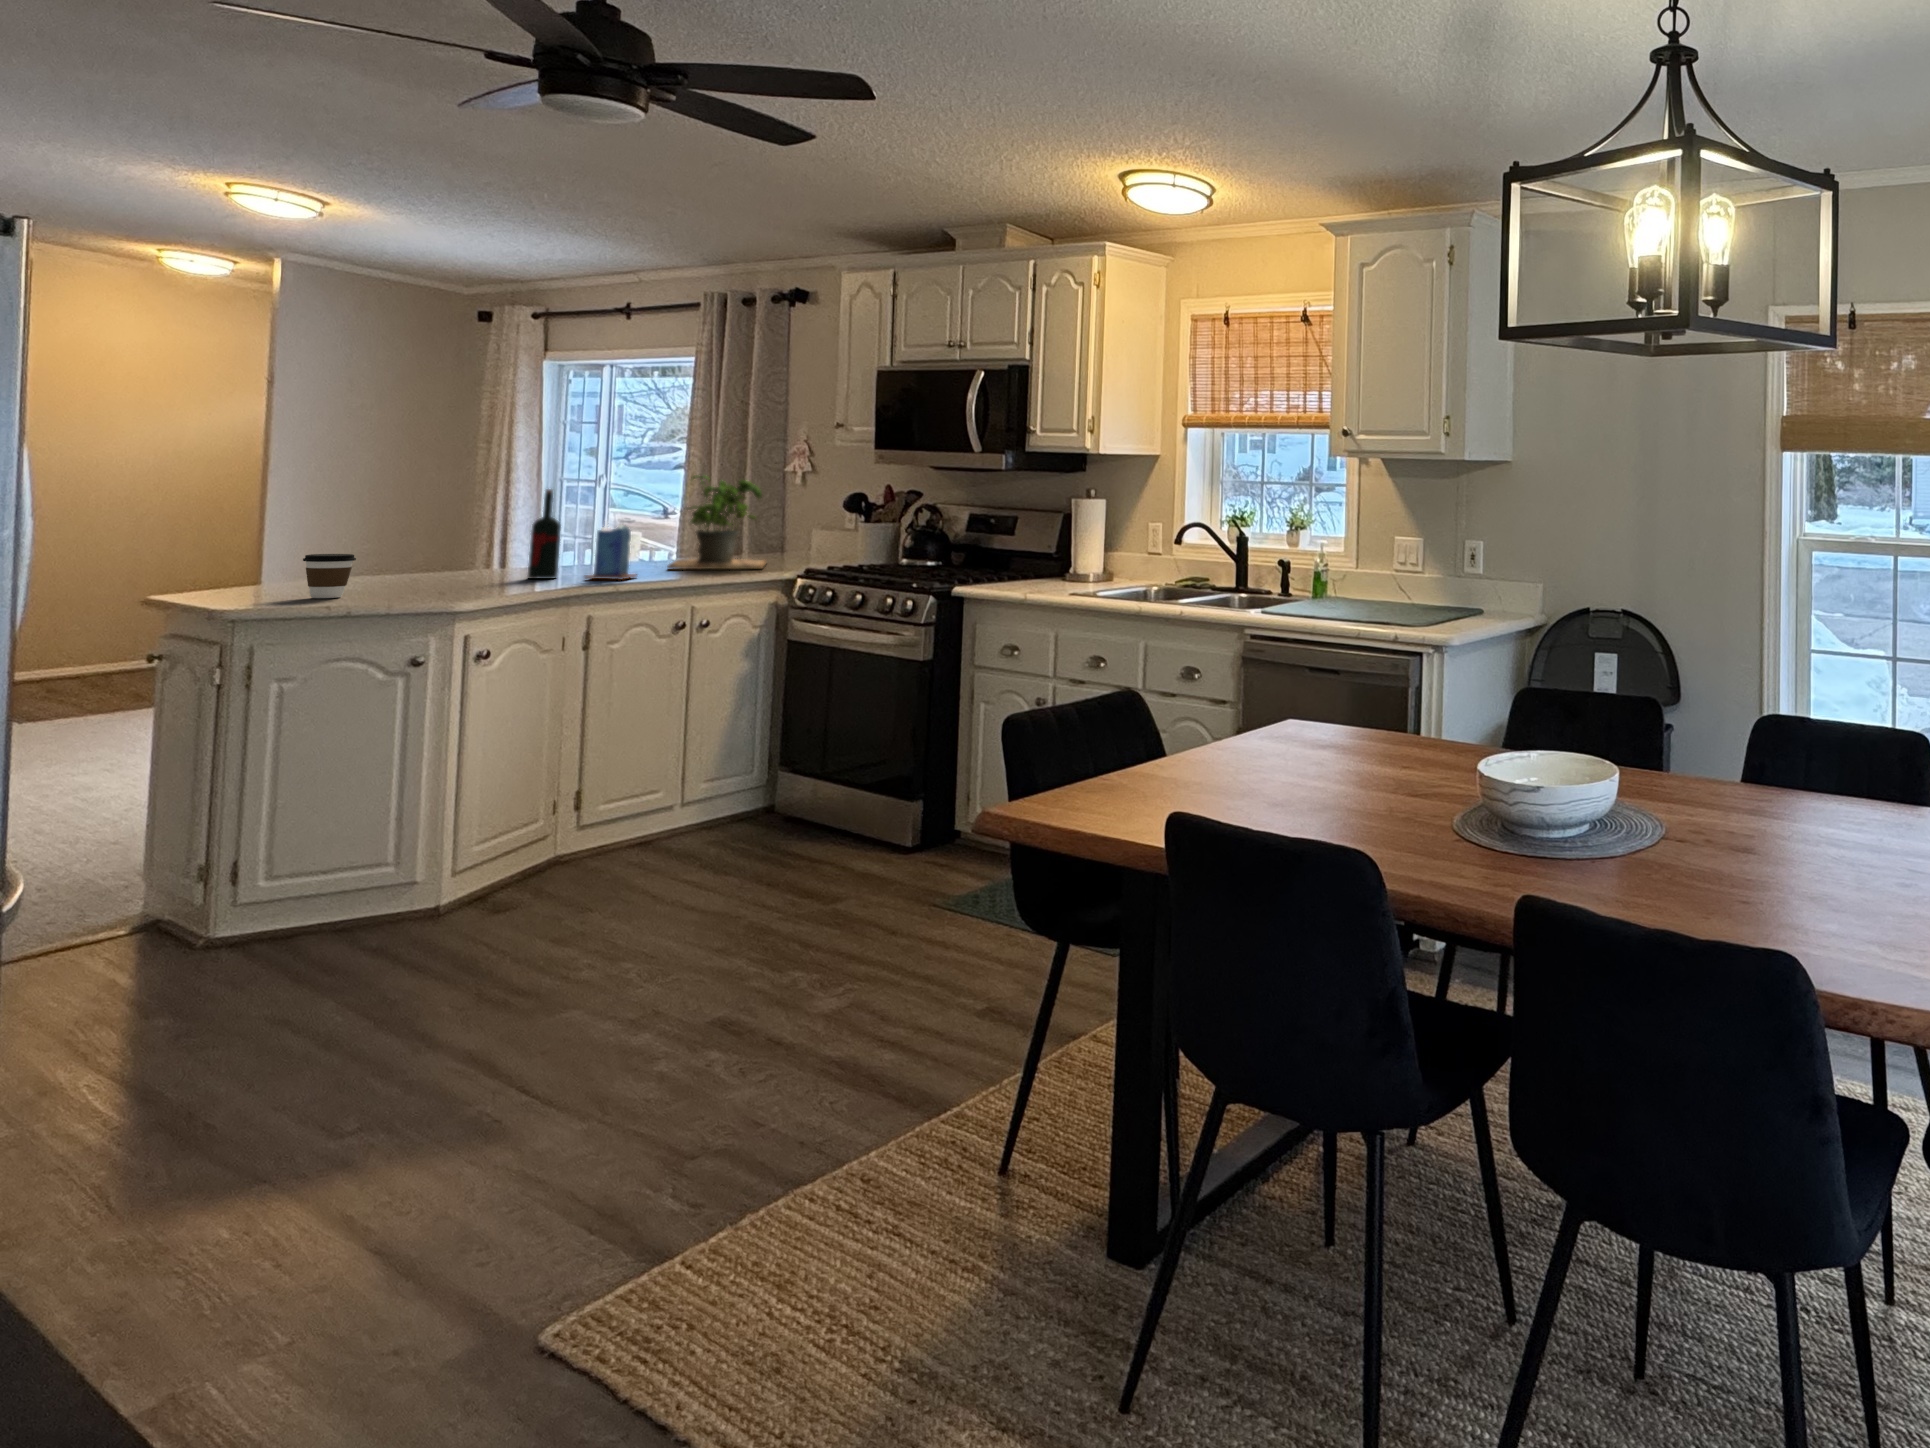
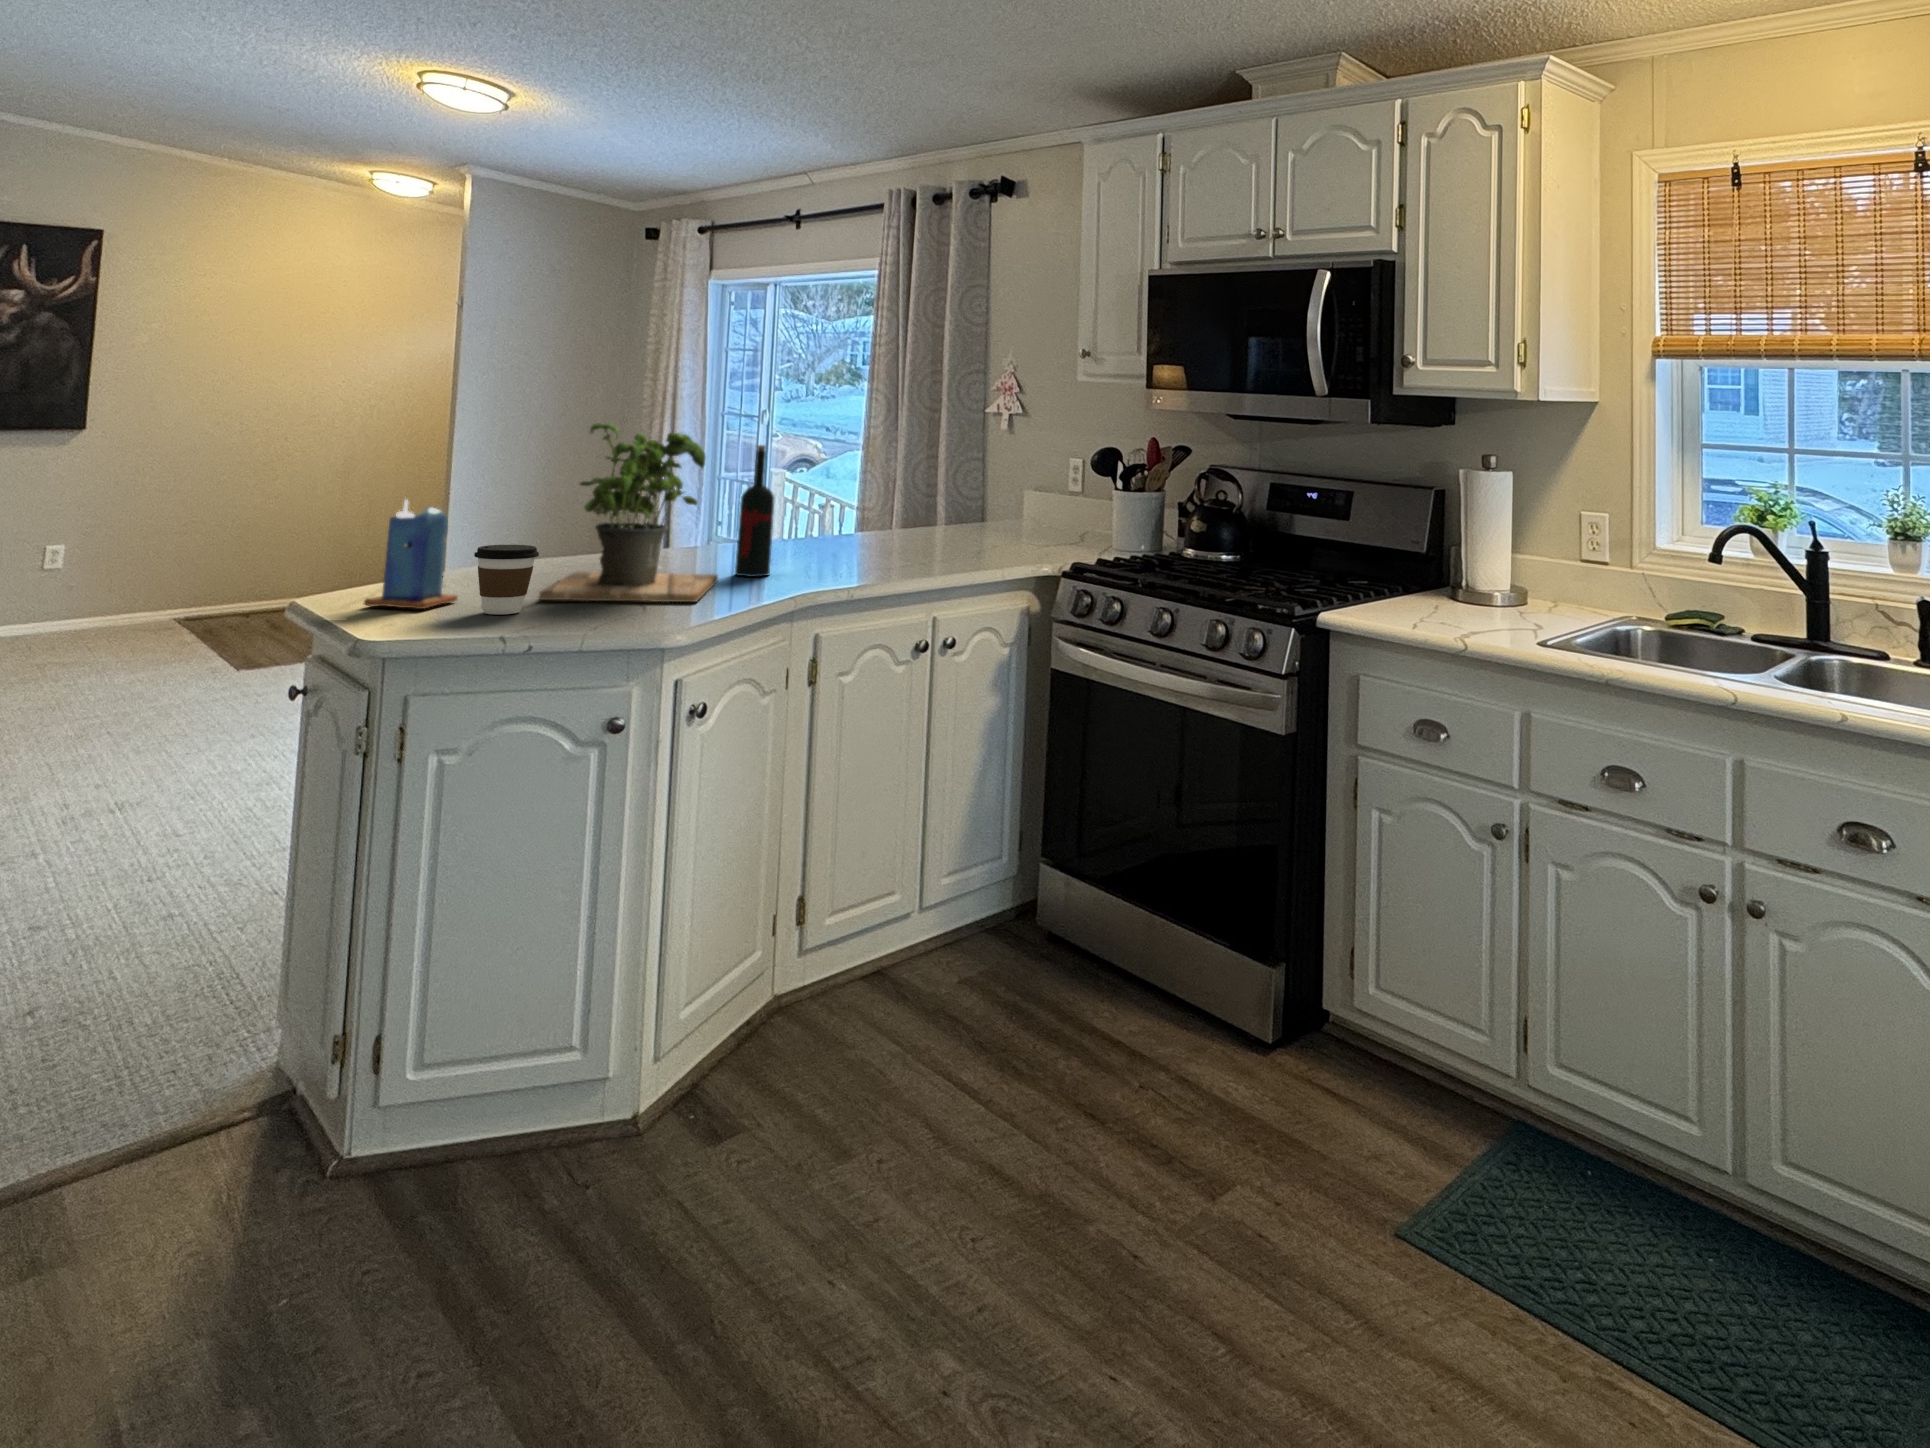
potted plant: present [668,475,767,569] -> present [539,423,718,602]
candle: present [584,523,637,580] -> present [364,500,458,609]

